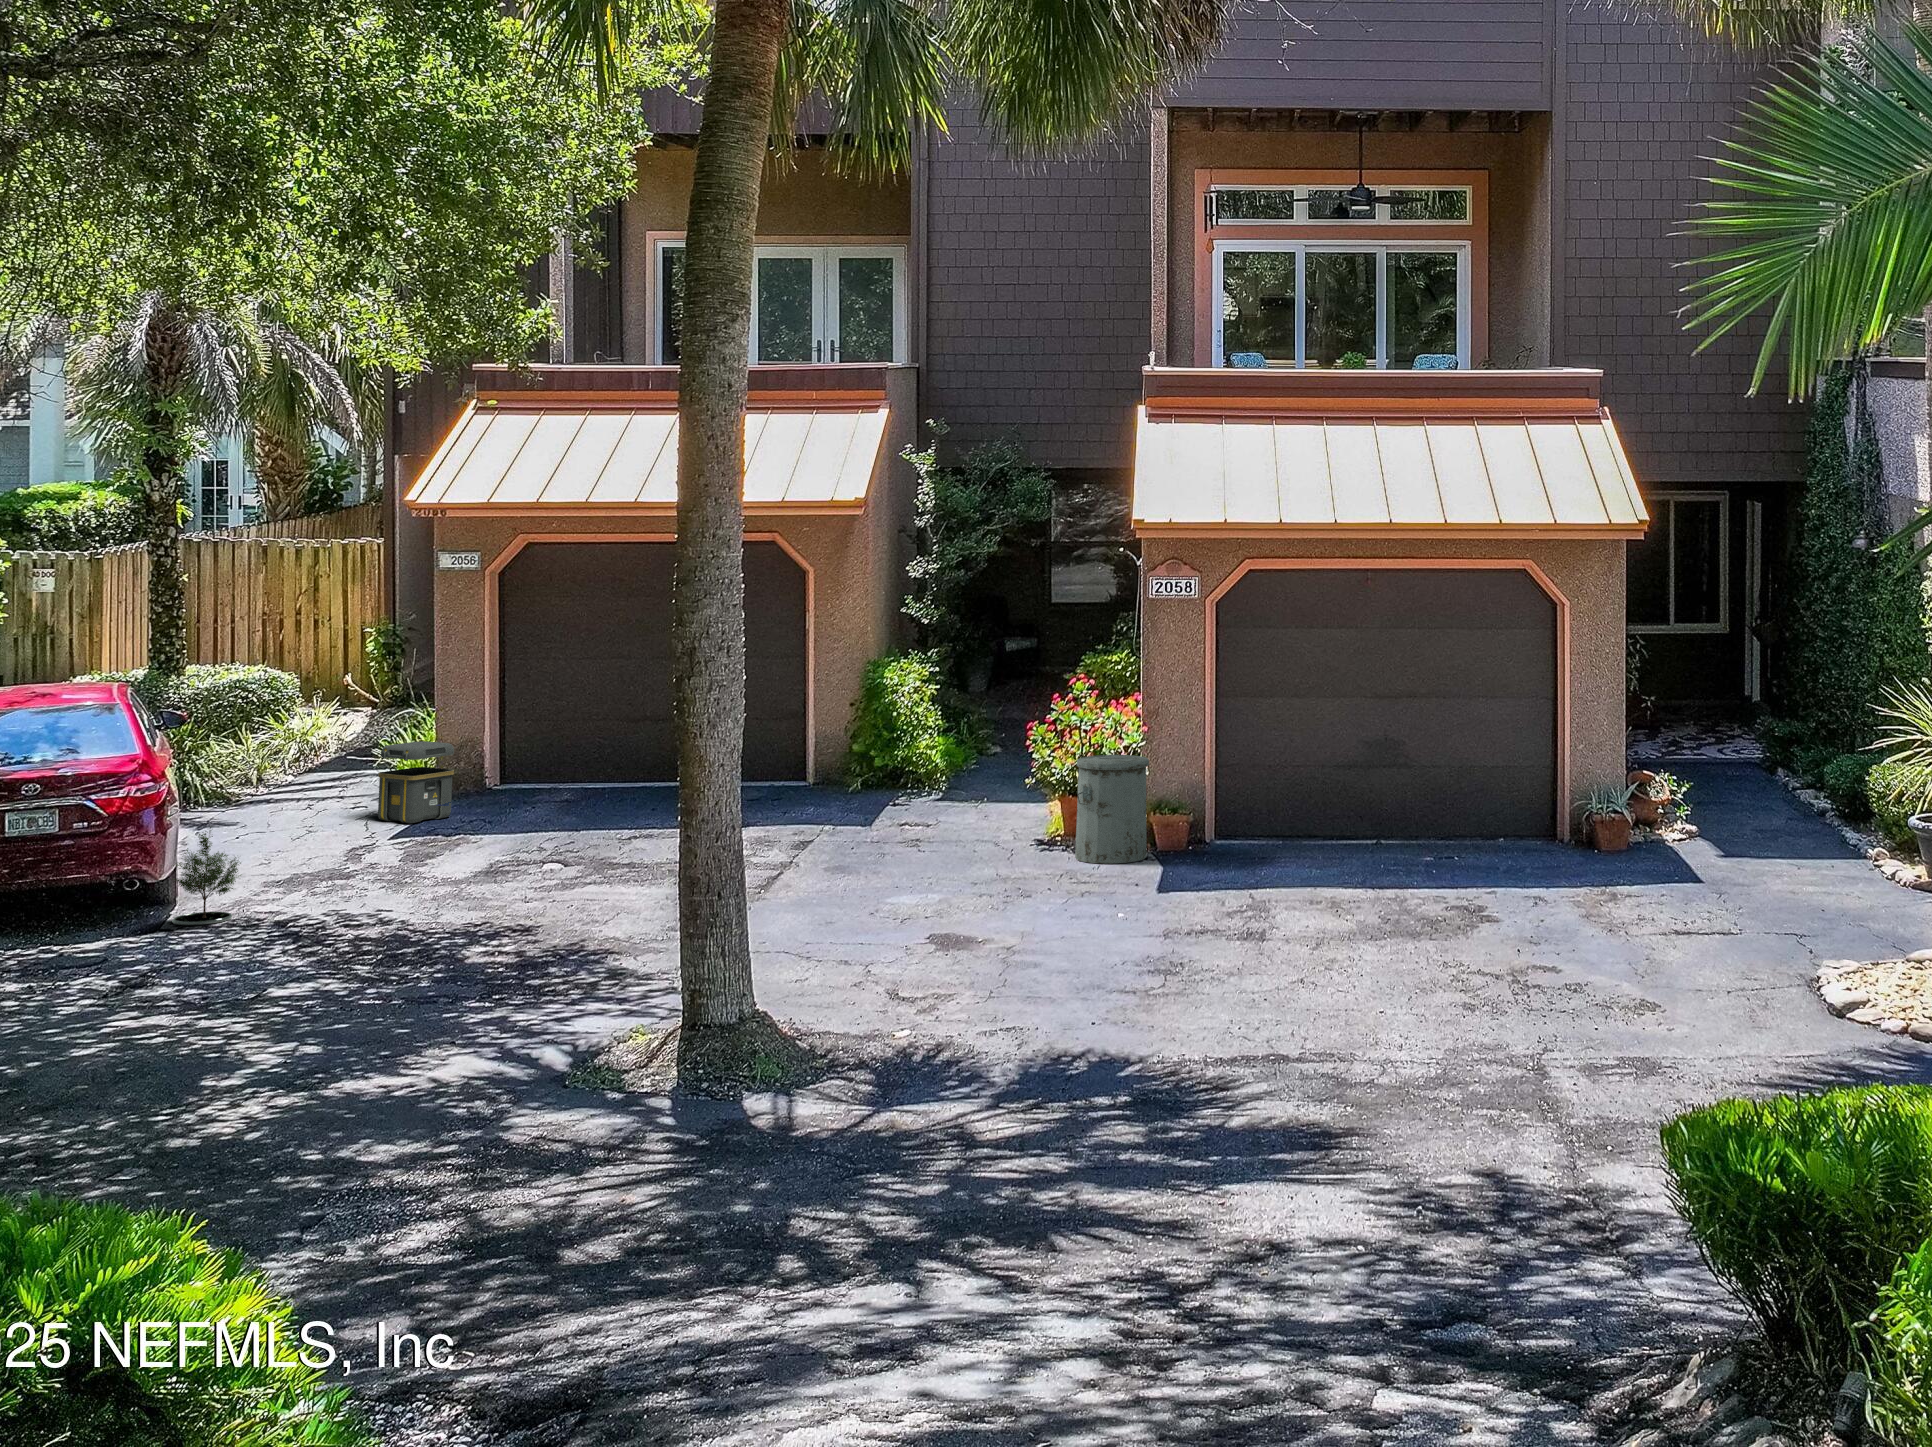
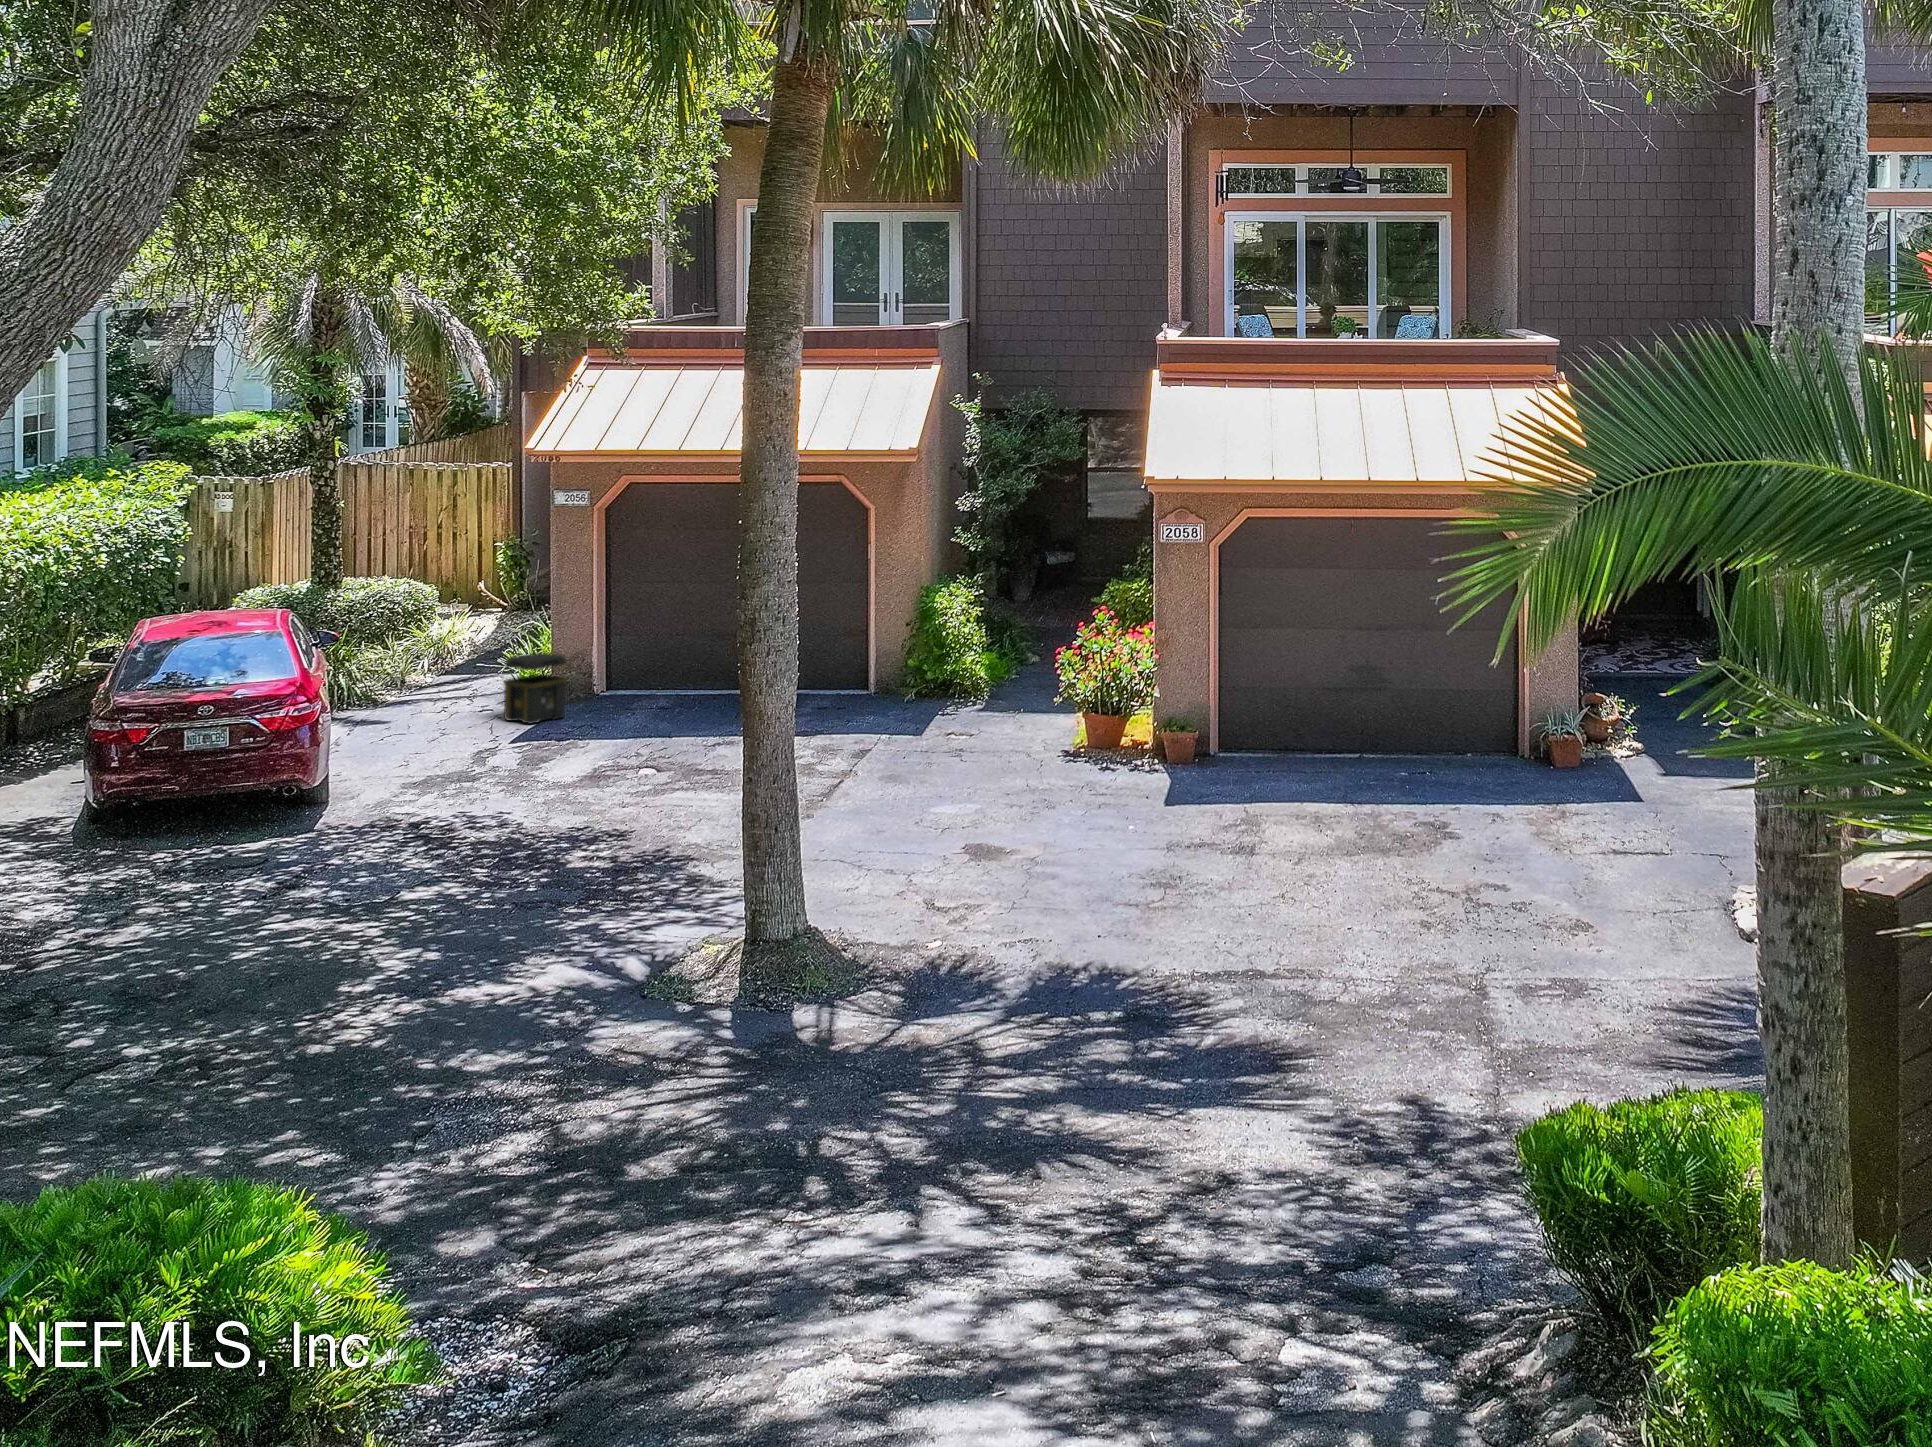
trash can: present [1075,755,1149,864] -> none [1092,678,1157,775]
potted tree: present [172,827,241,925] -> none [324,742,385,827]

